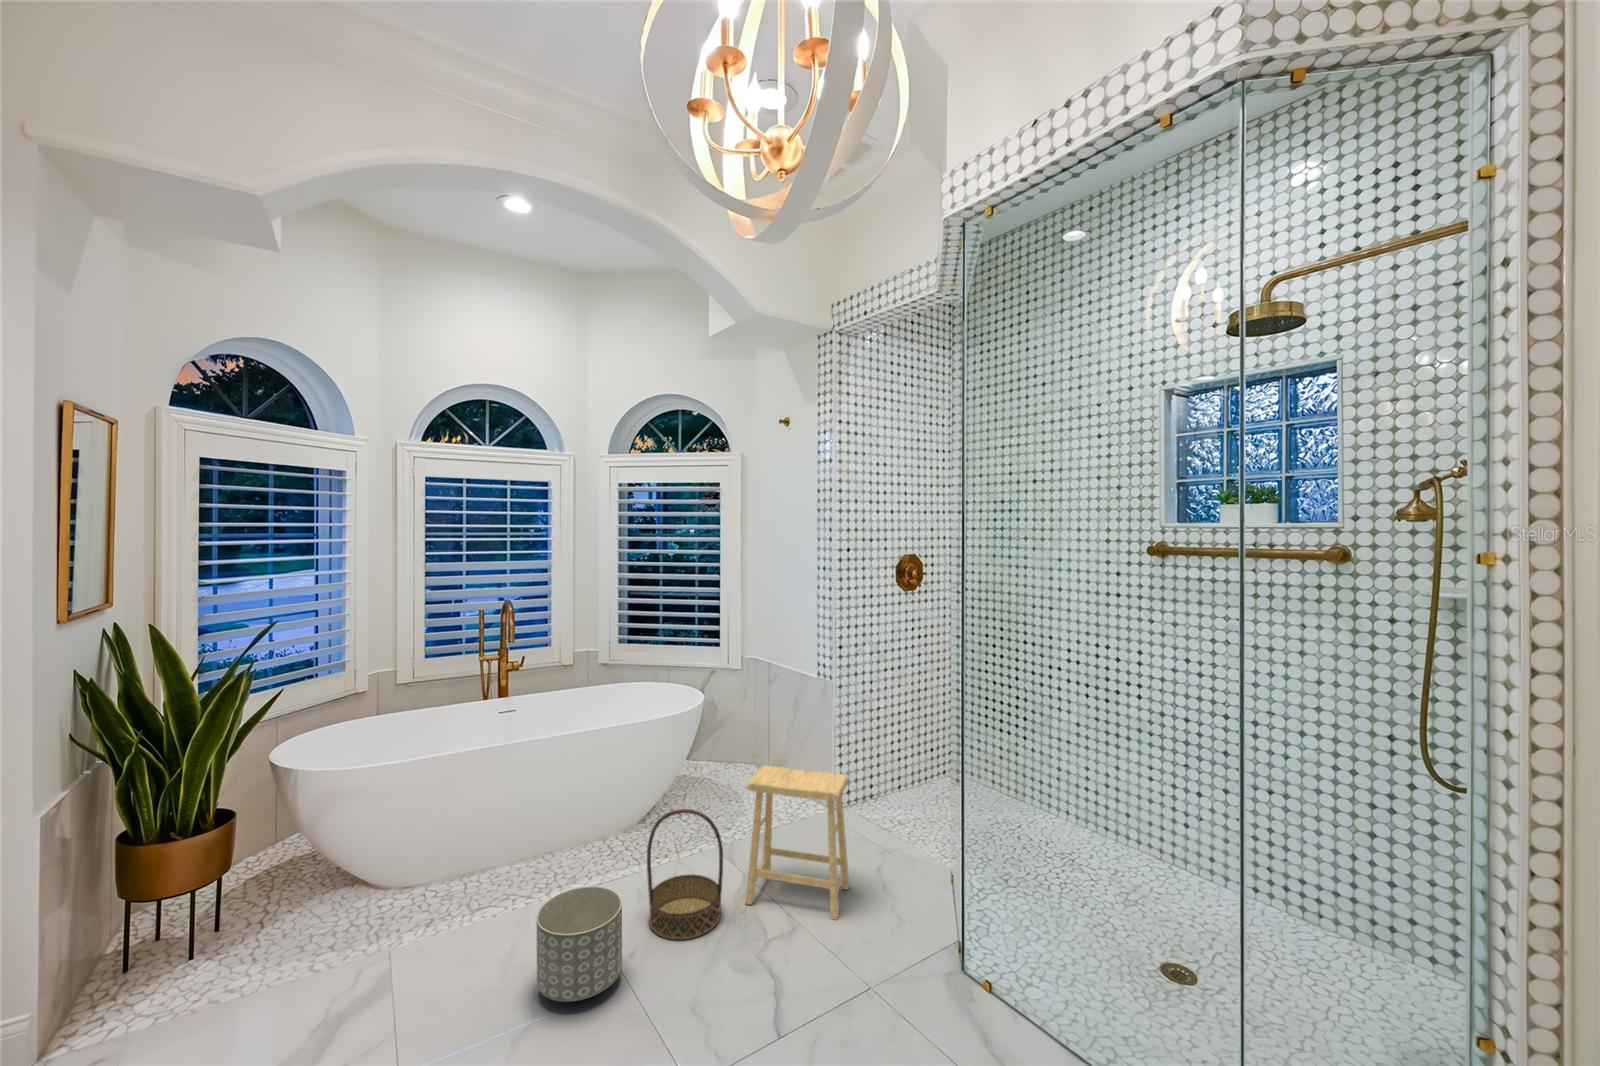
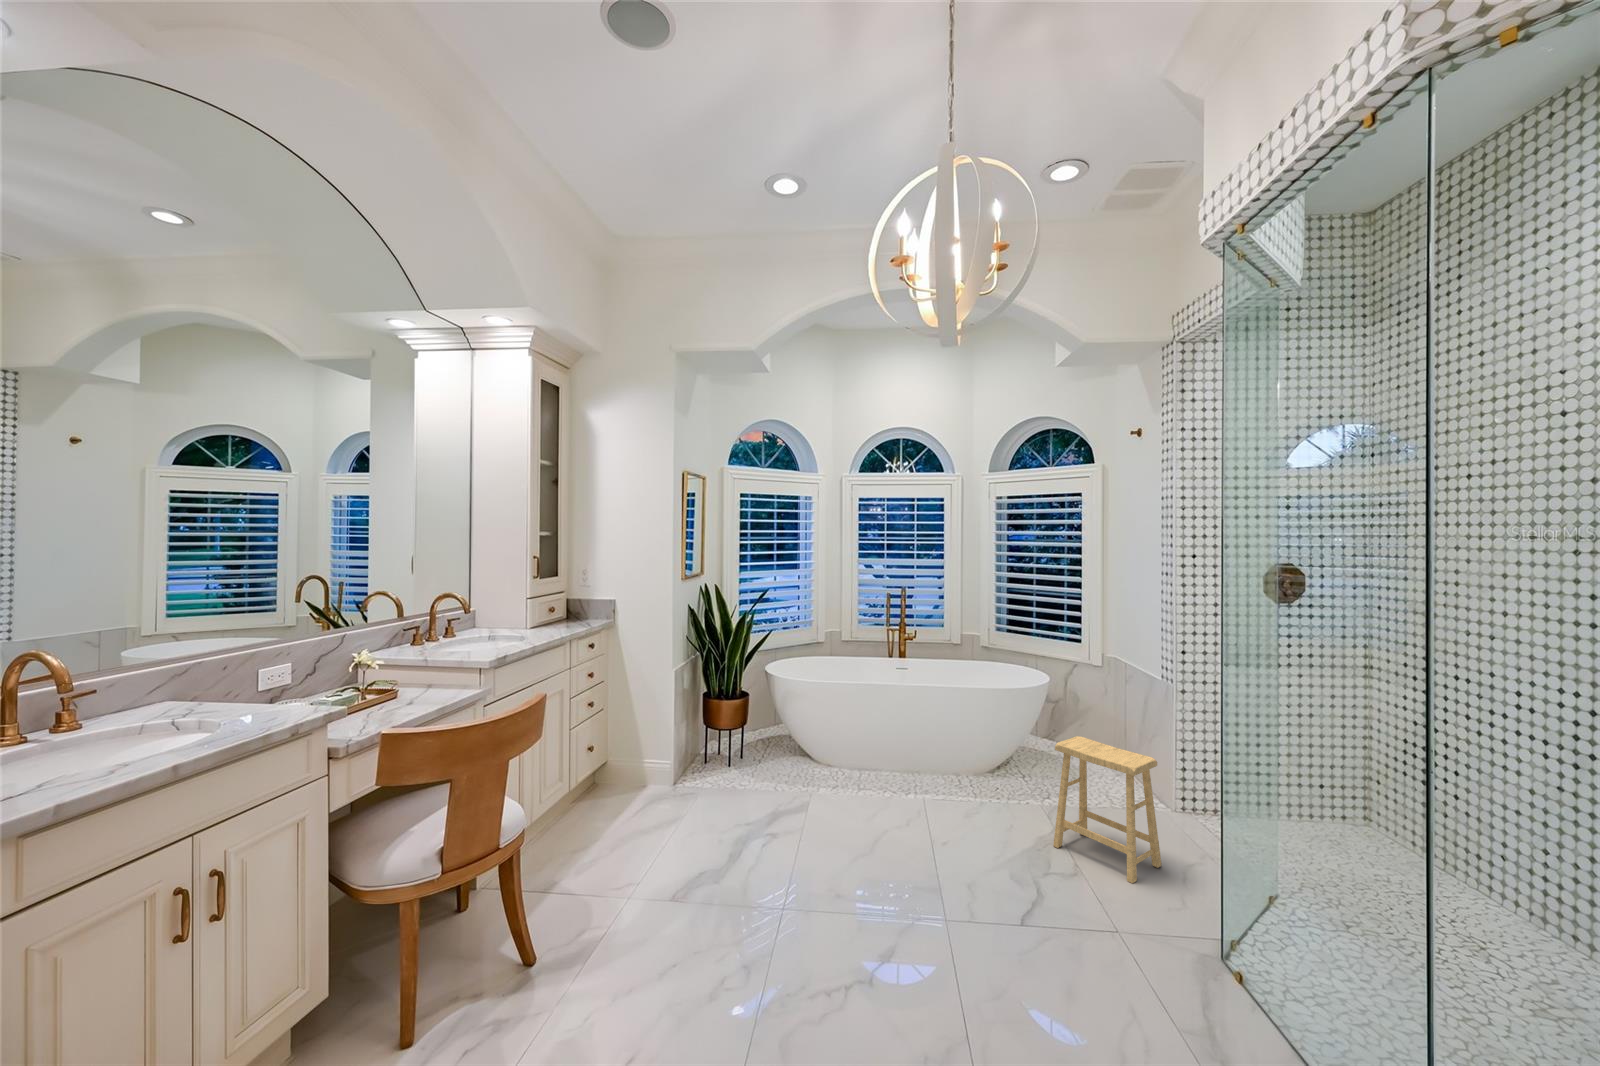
basket: present [647,809,723,940] -> none [970,750,1029,852]
planter: present [536,886,622,1002] -> none [881,783,939,854]

